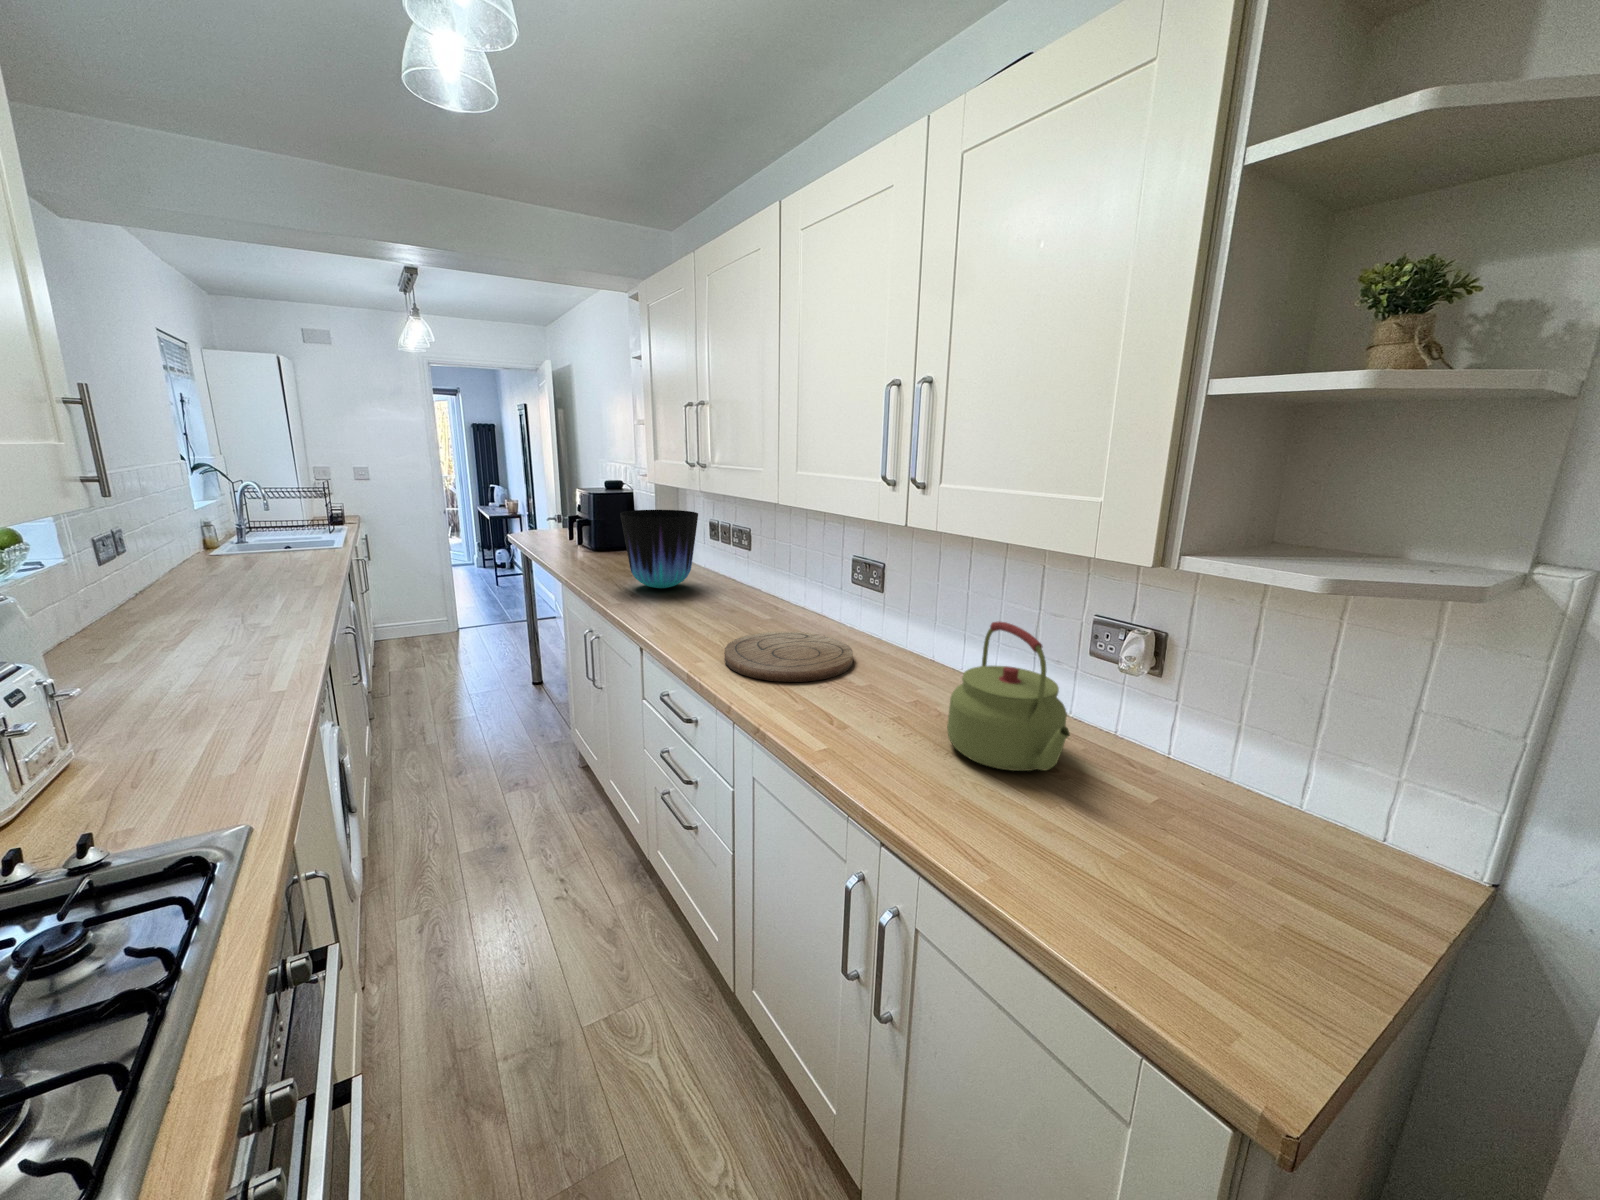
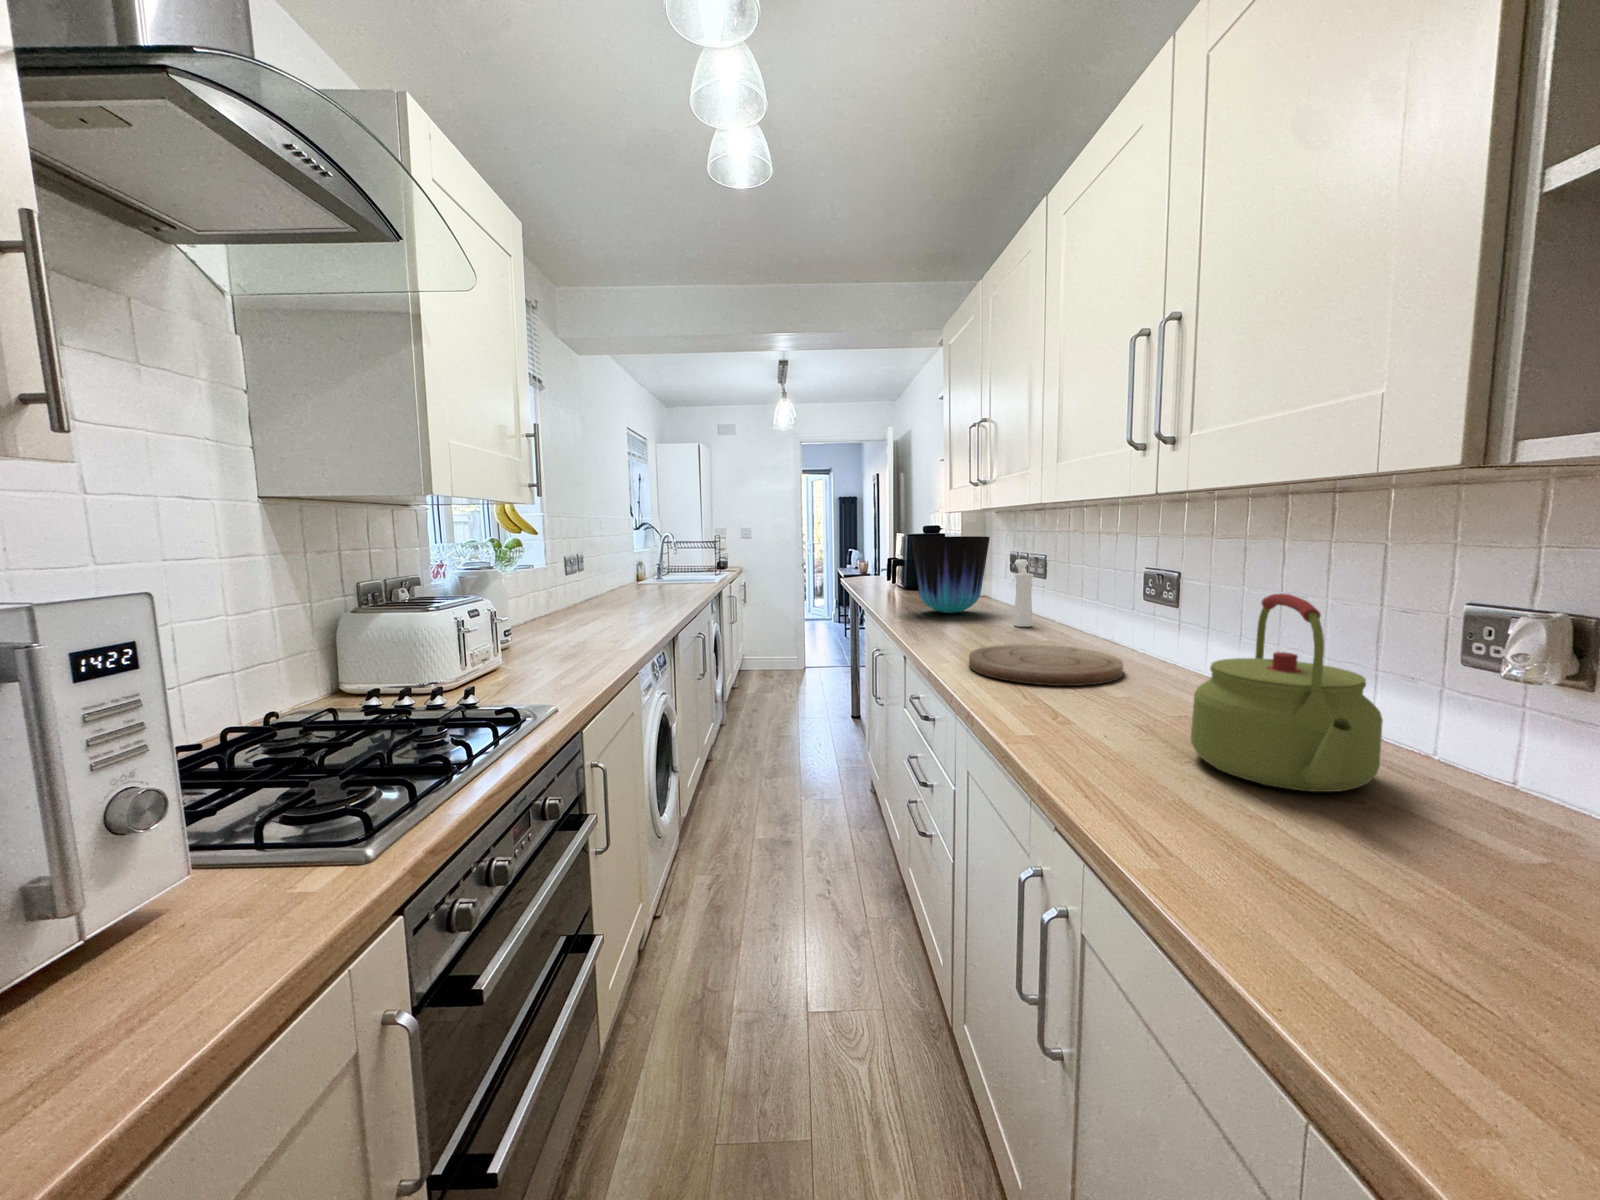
pepper mill: none [726,538,747,603] -> present [1014,559,1034,627]

